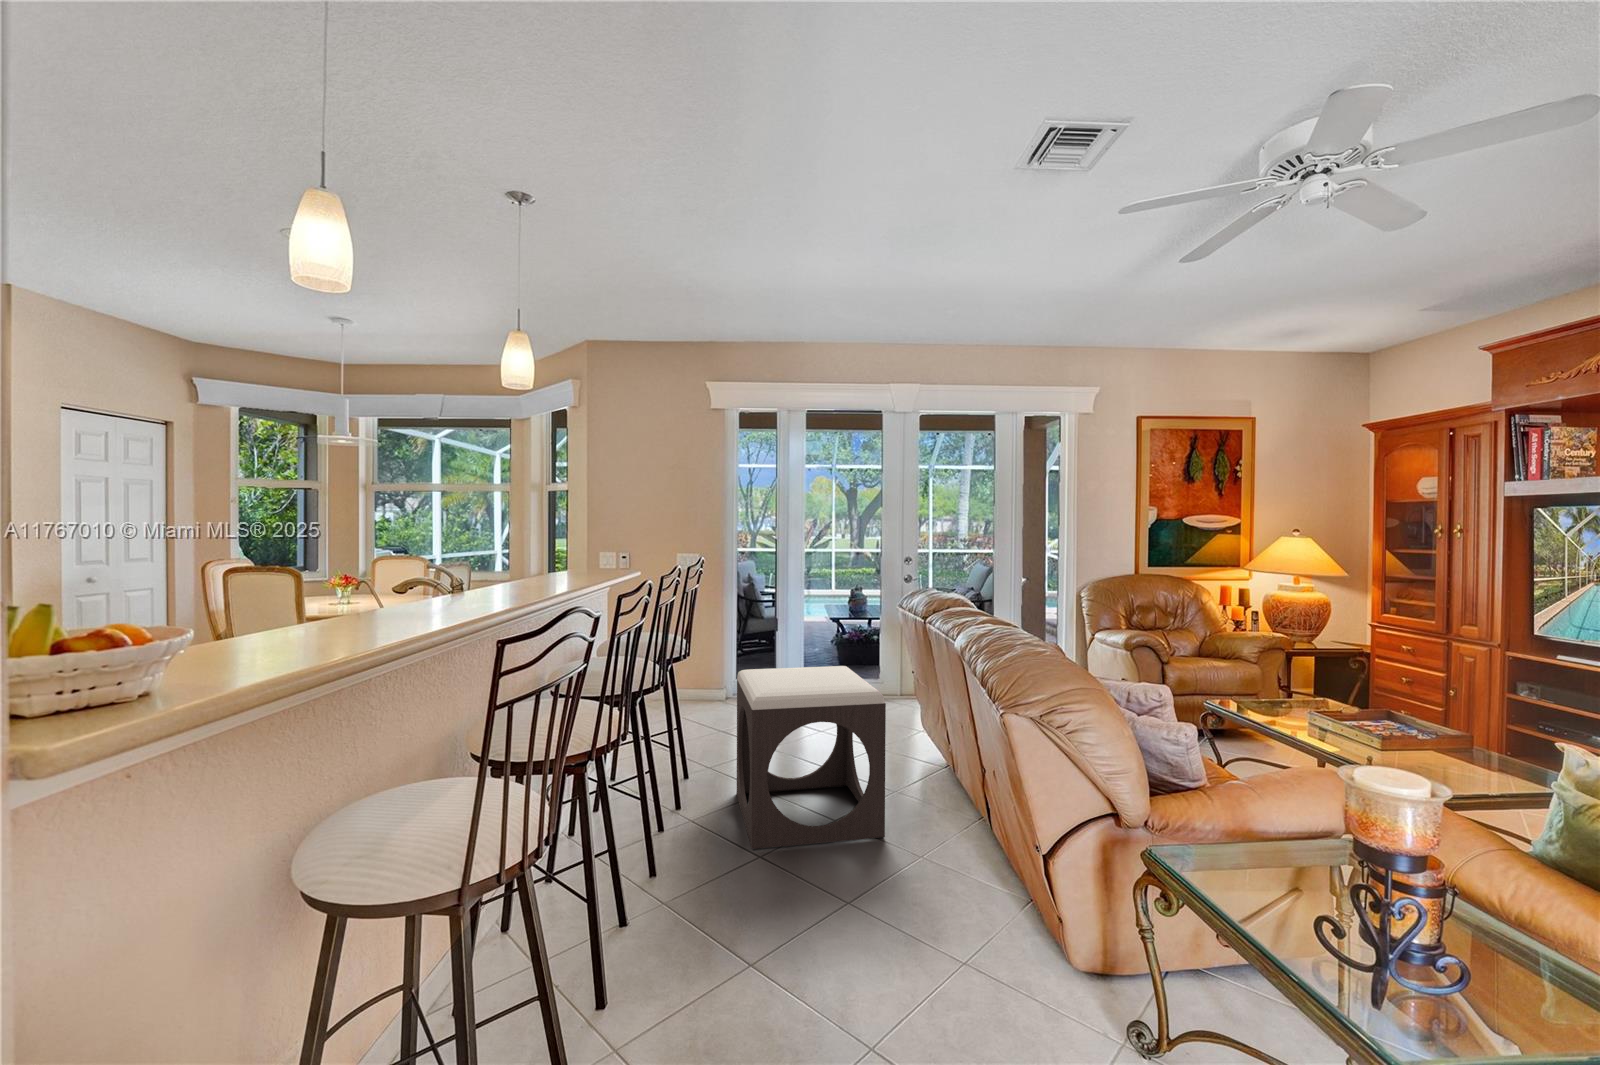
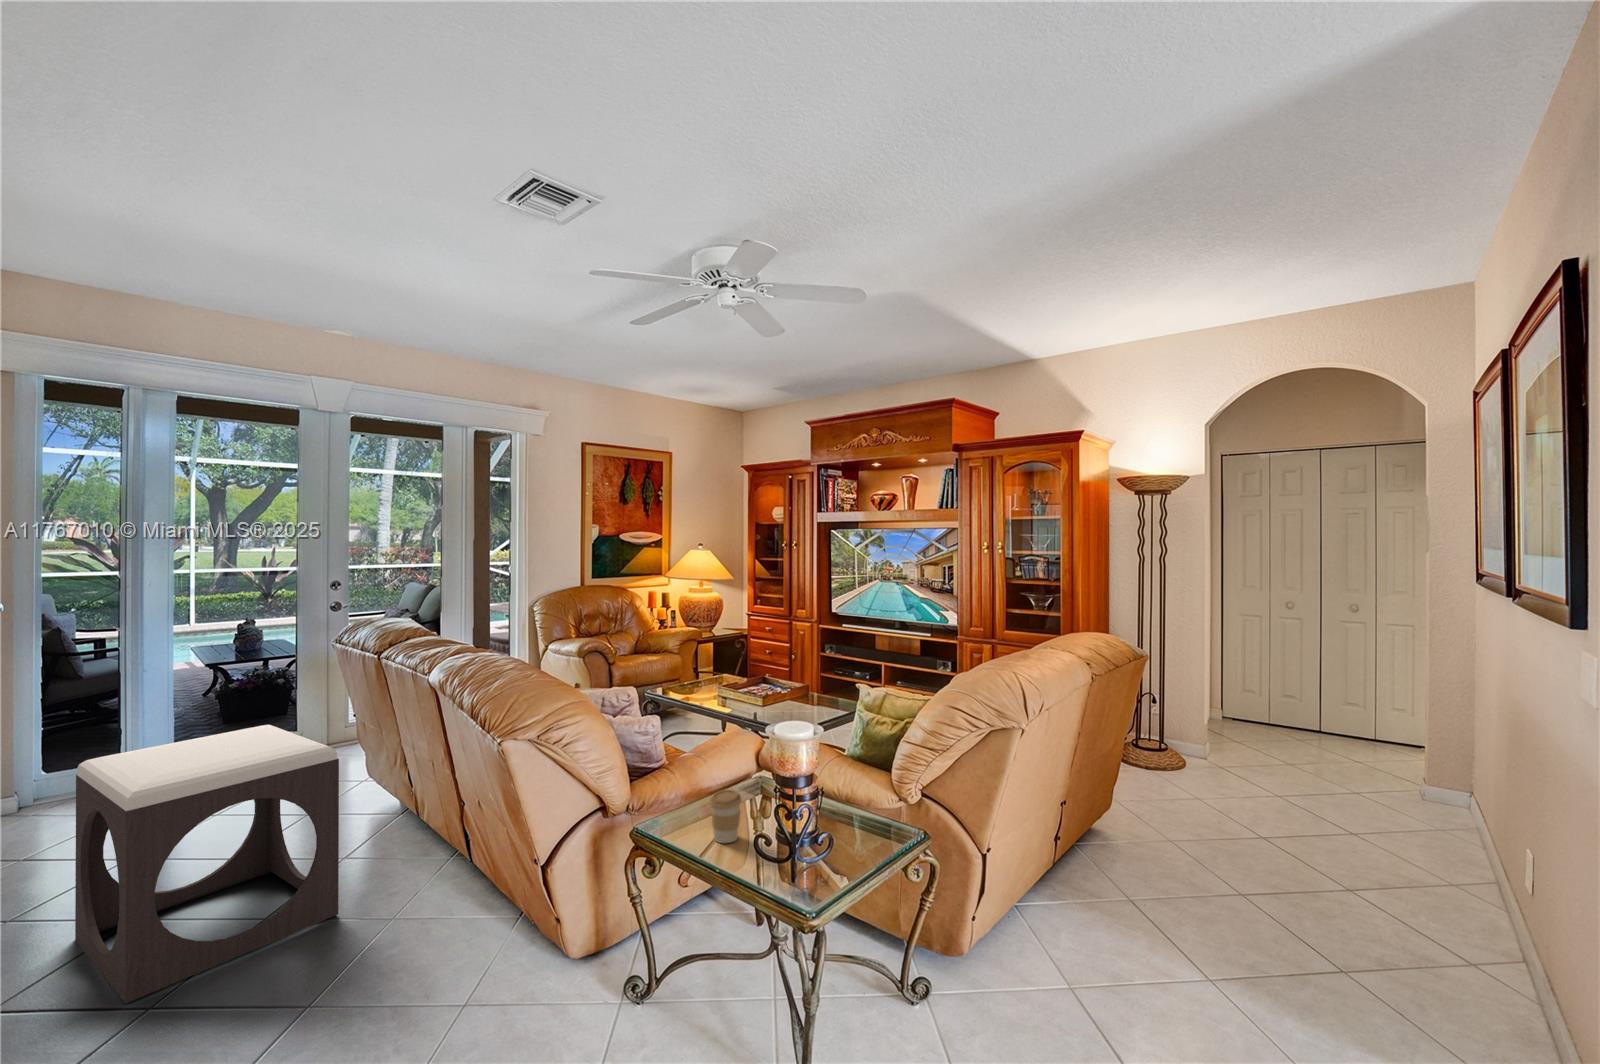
coffee cup: none [1251,838,1302,911] -> present [710,789,741,843]

